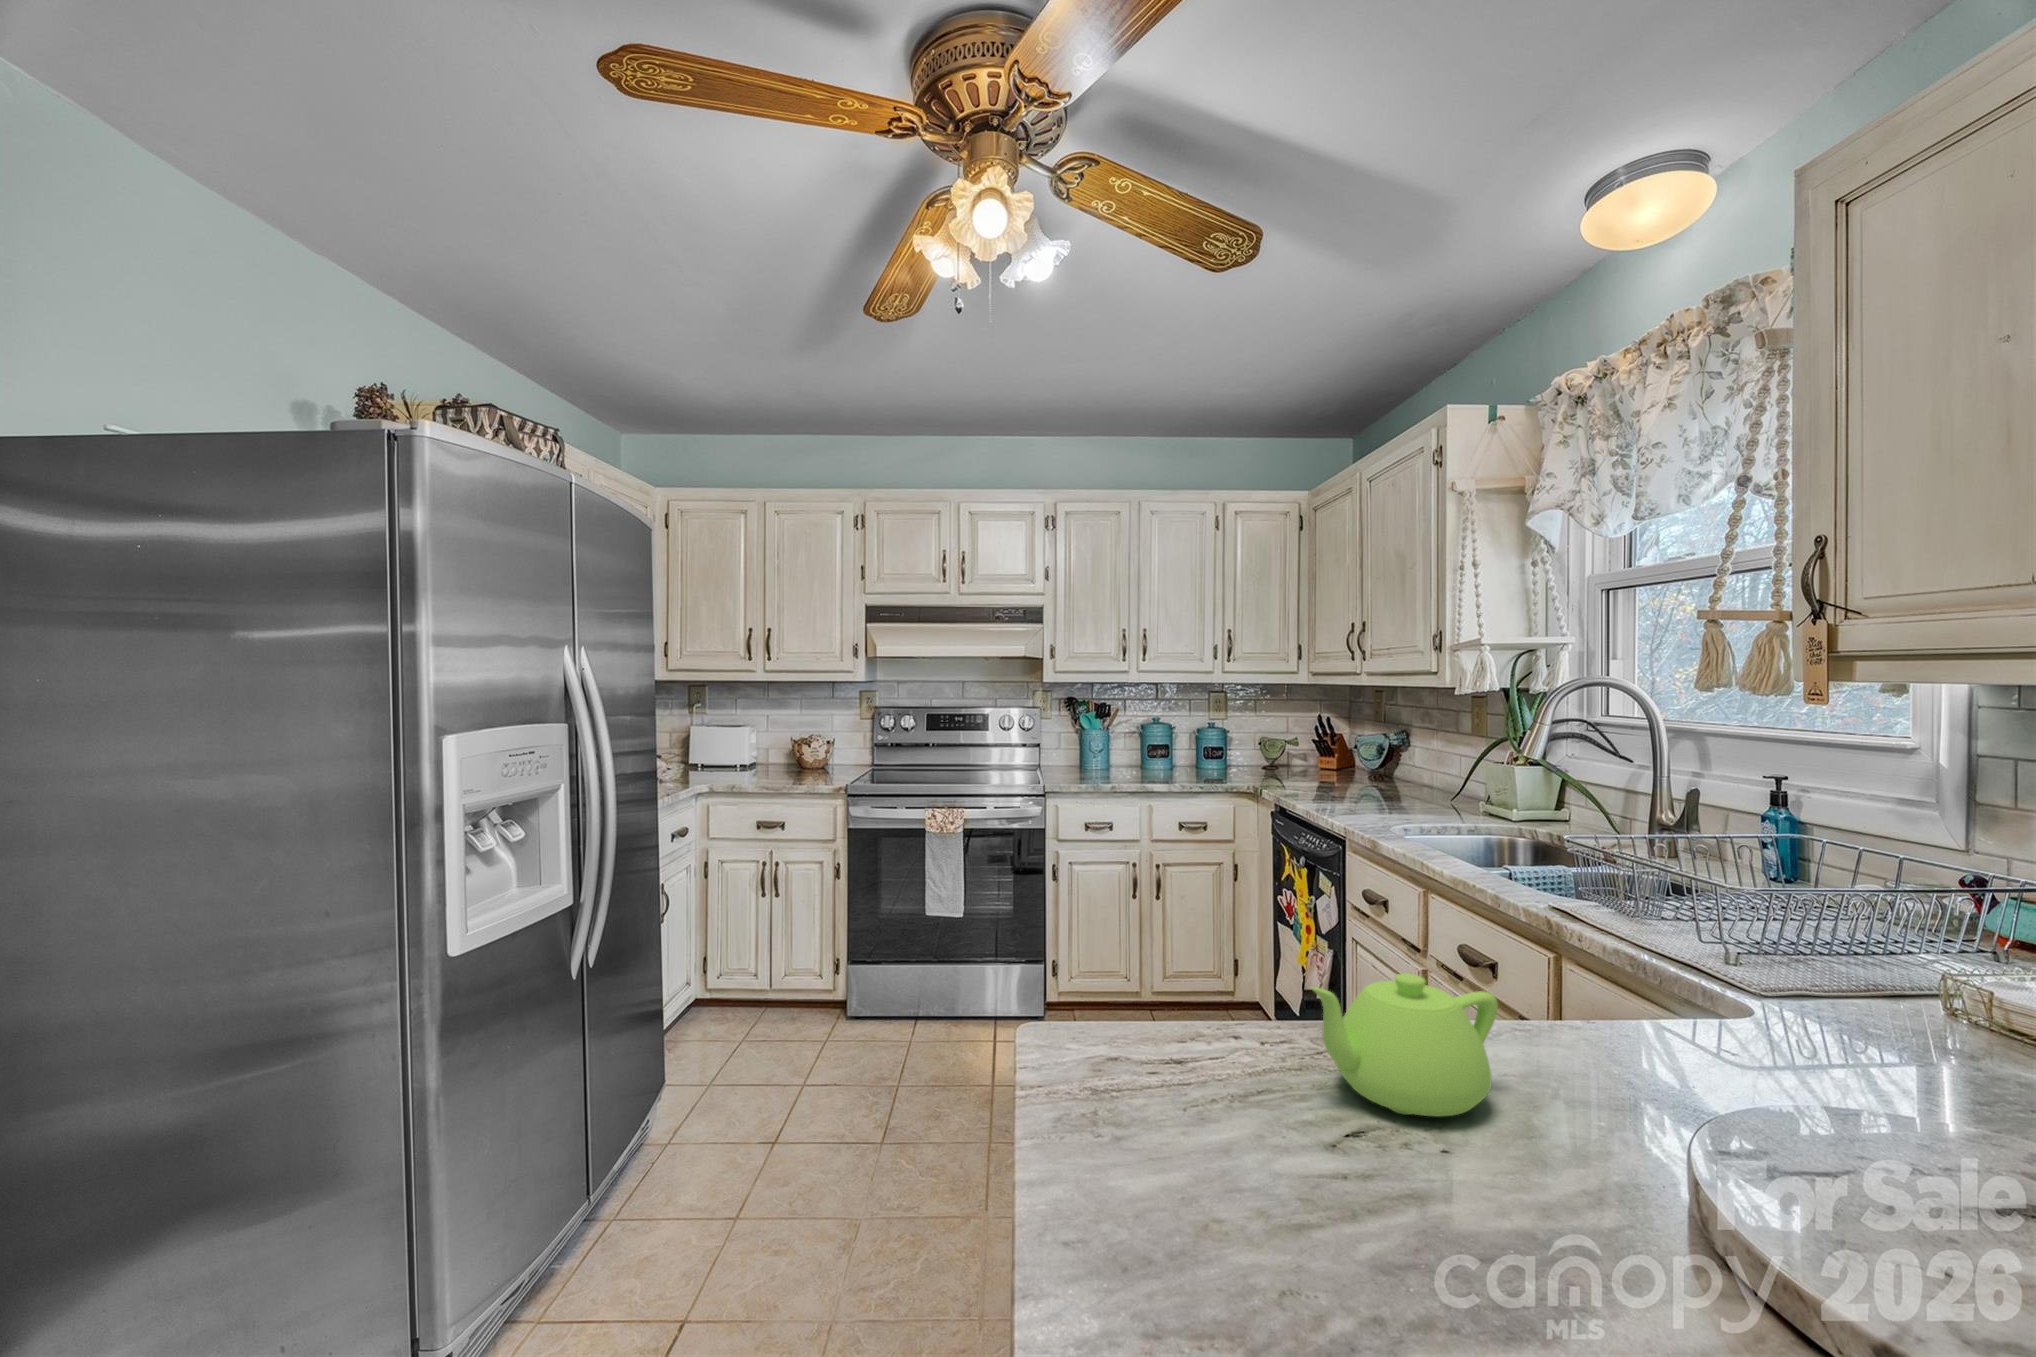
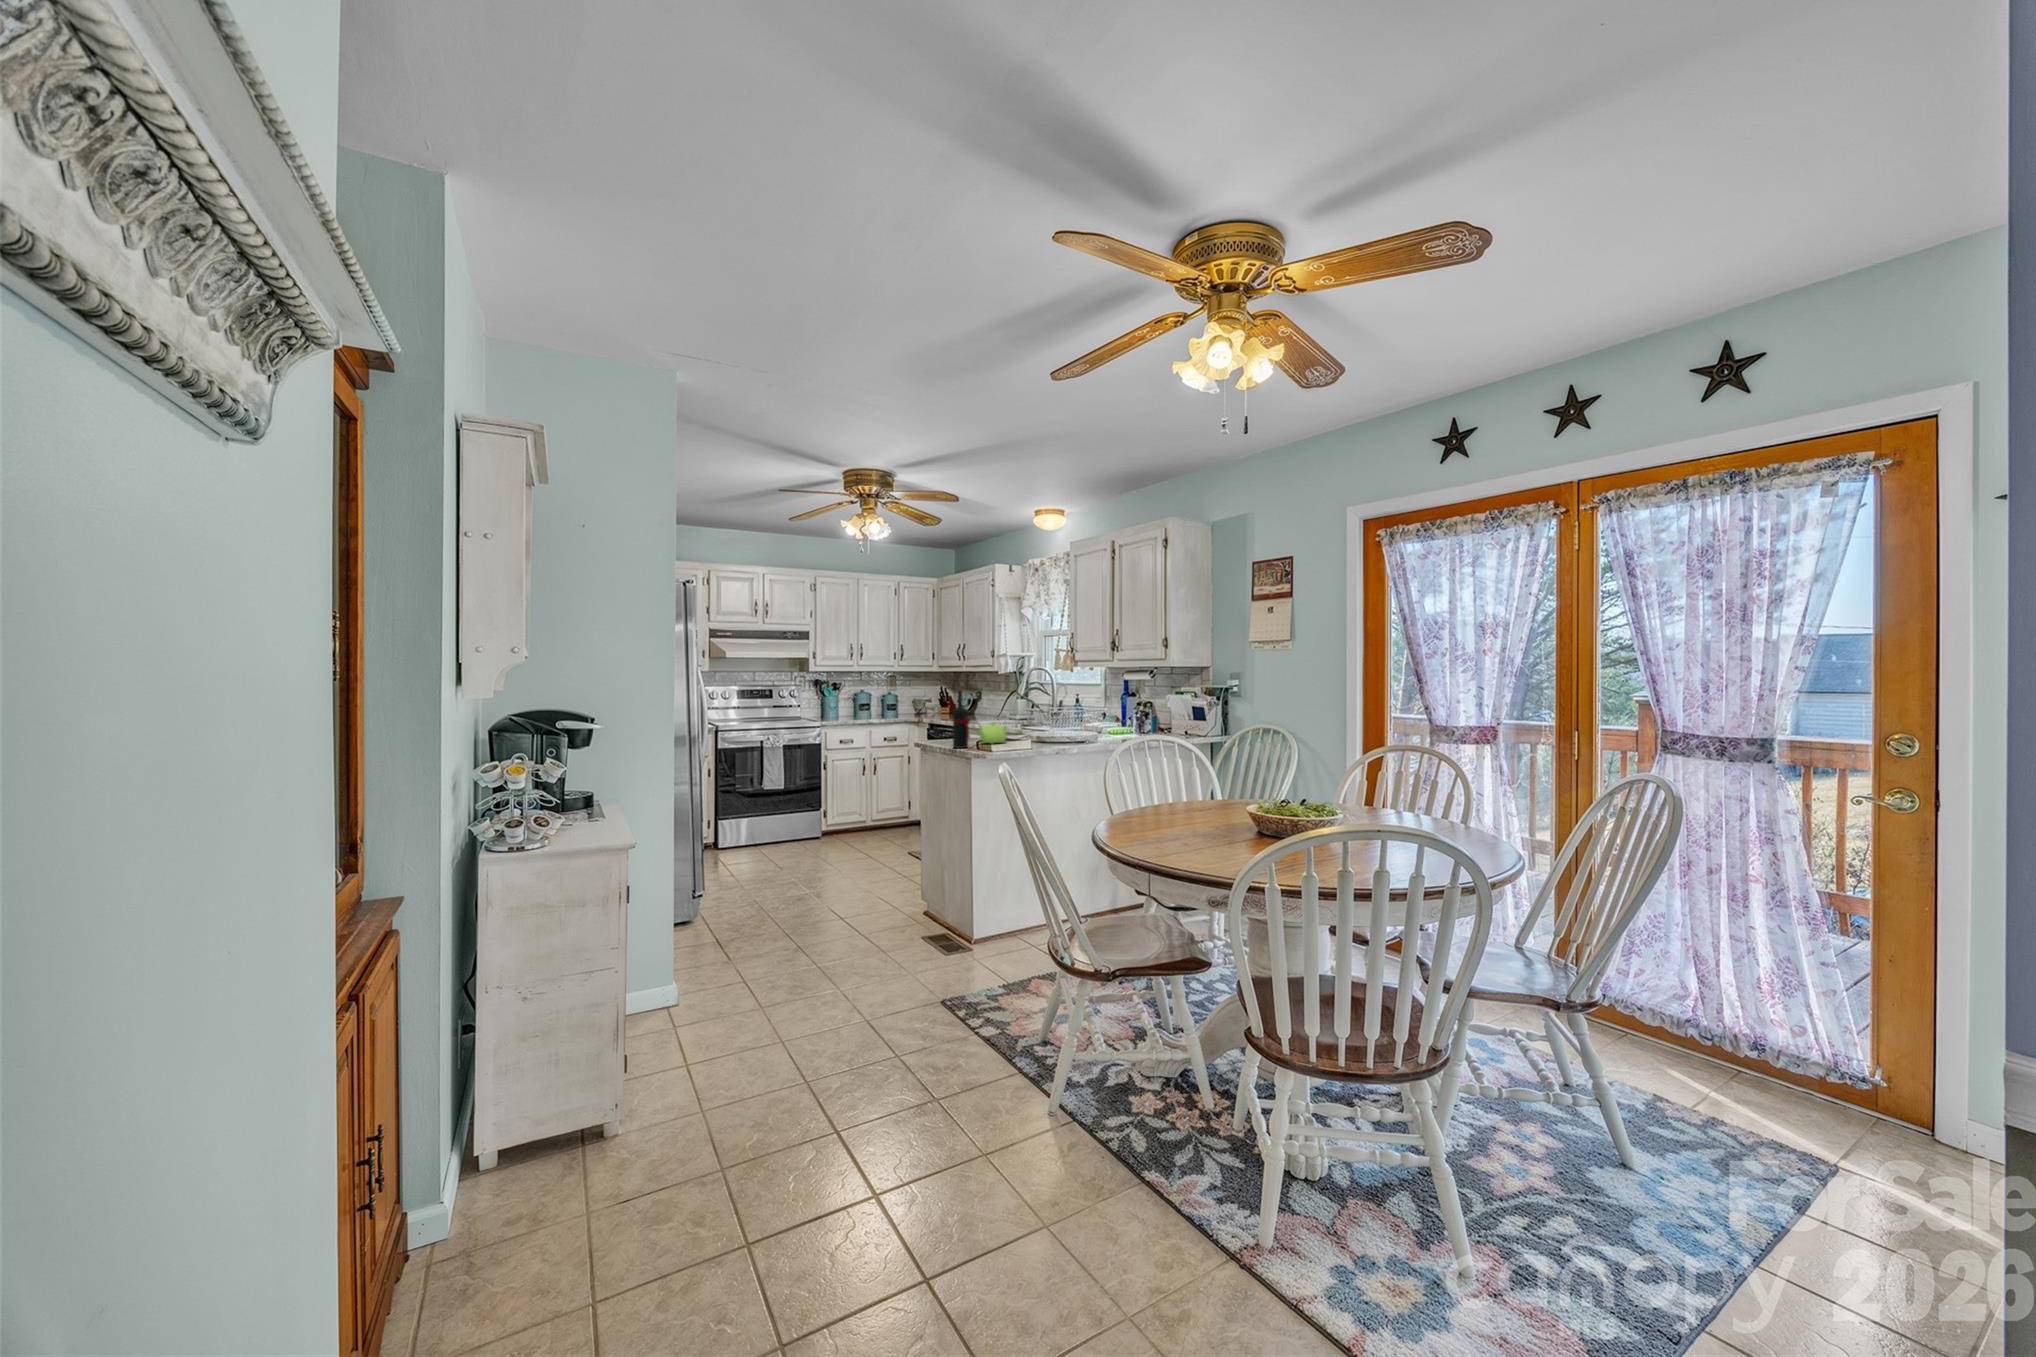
wine bottle: none [1135,803,1240,1193] -> present [953,688,970,748]

